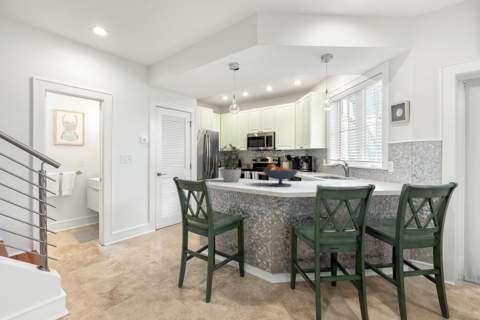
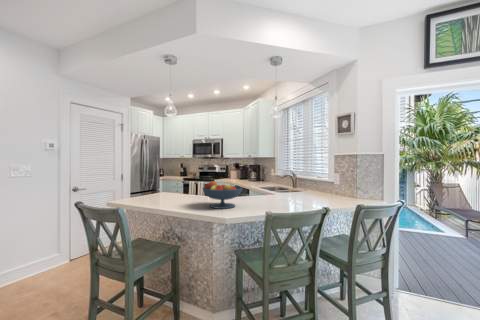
potted plant: present [220,144,241,182] -> none [149,156,177,203]

